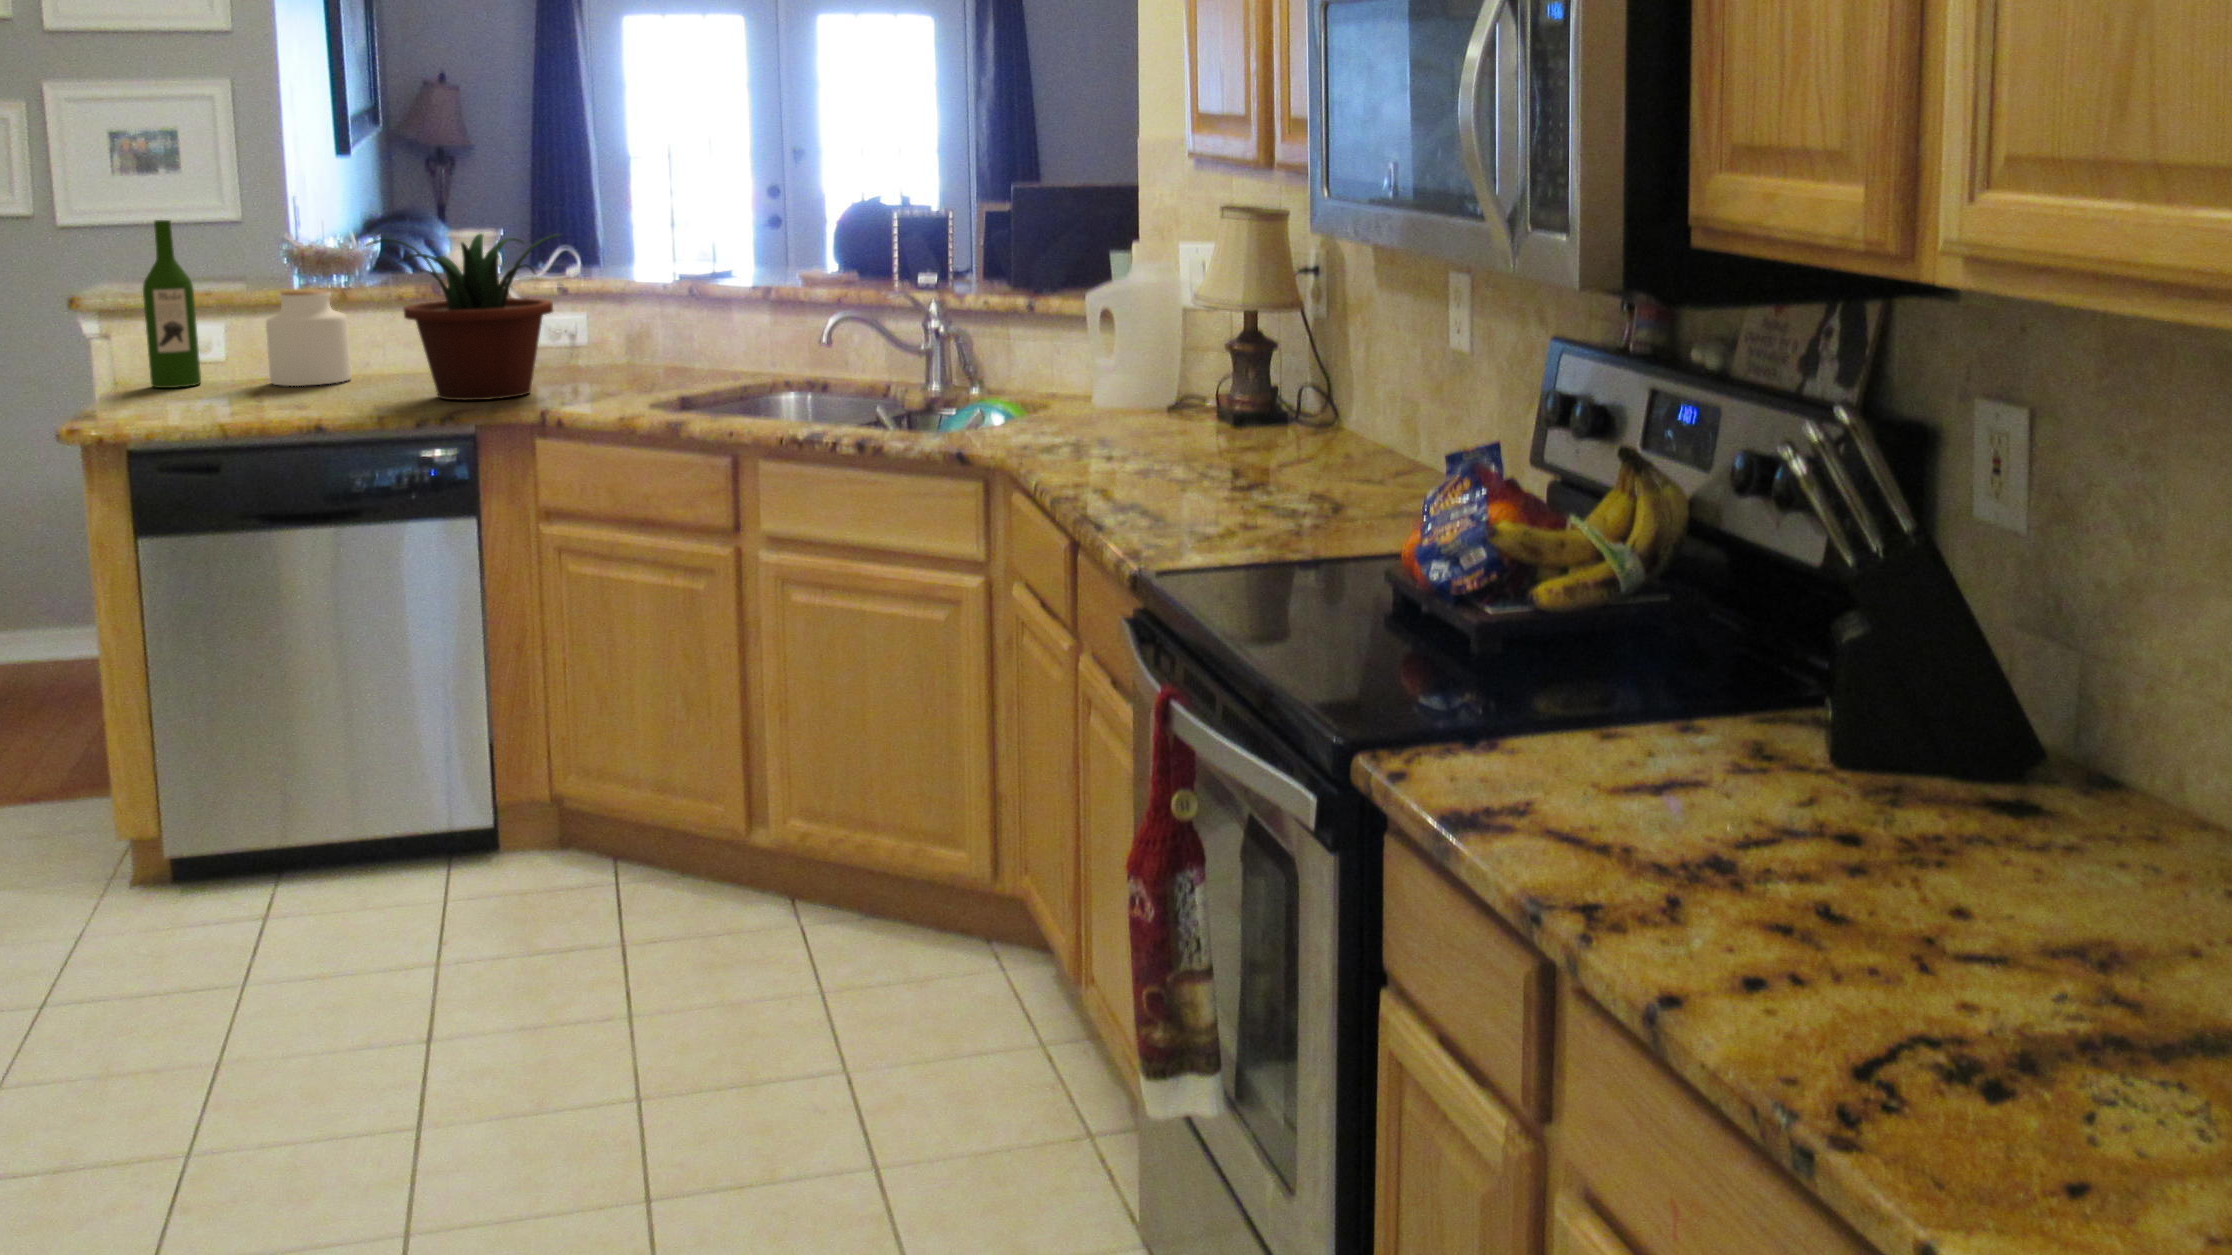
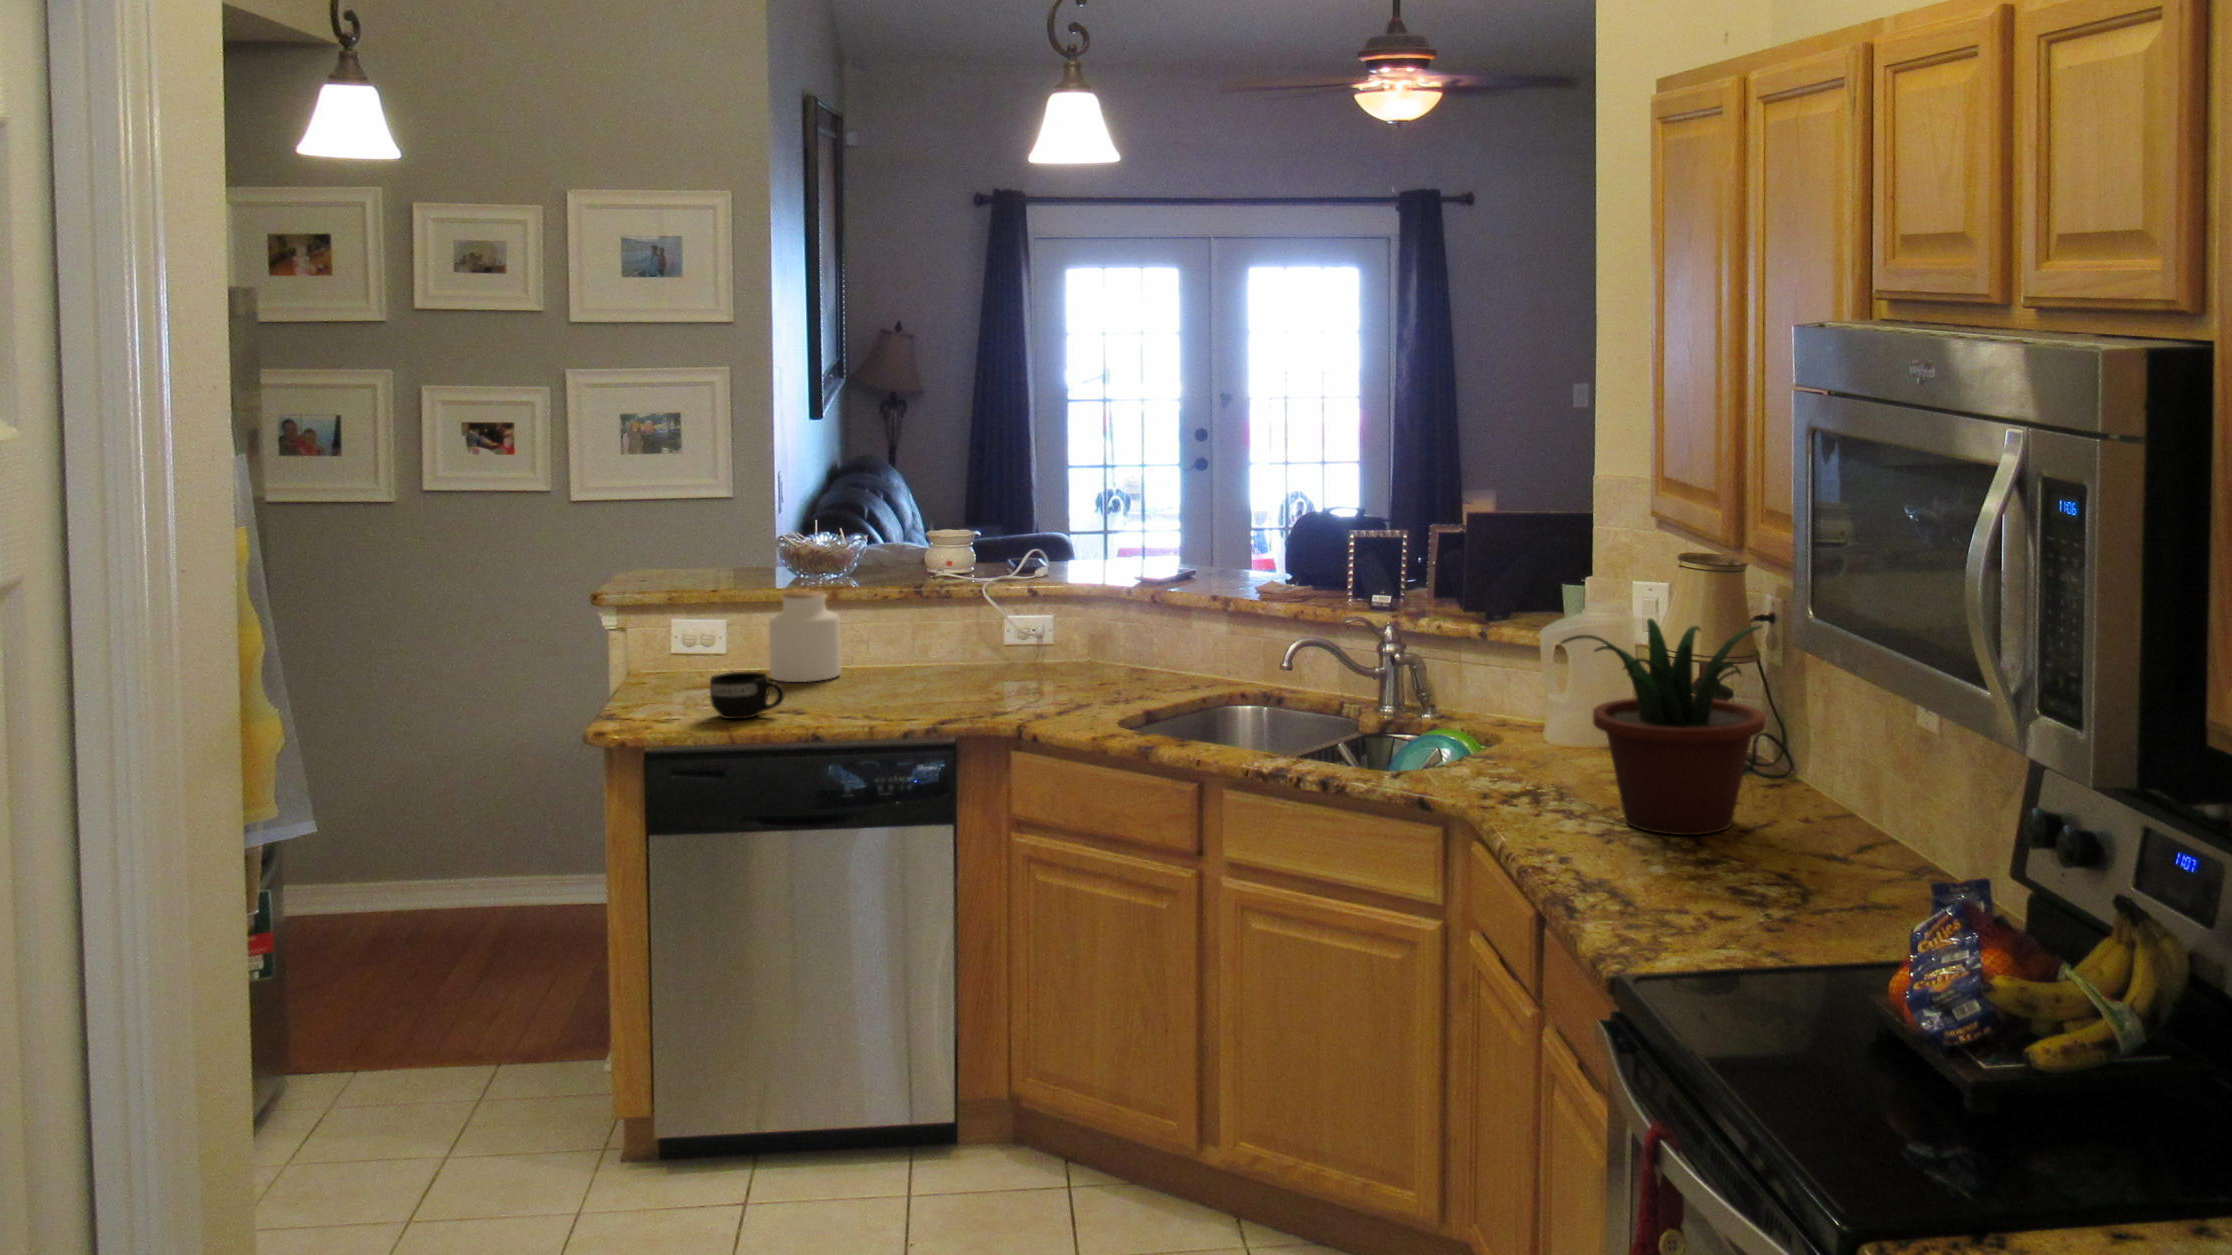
wine bottle: present [143,220,201,388] -> none [665,527,710,681]
potted plant: present [365,234,560,400] -> present [1561,618,1765,835]
mug: none [191,366,279,416] -> present [710,672,784,719]

